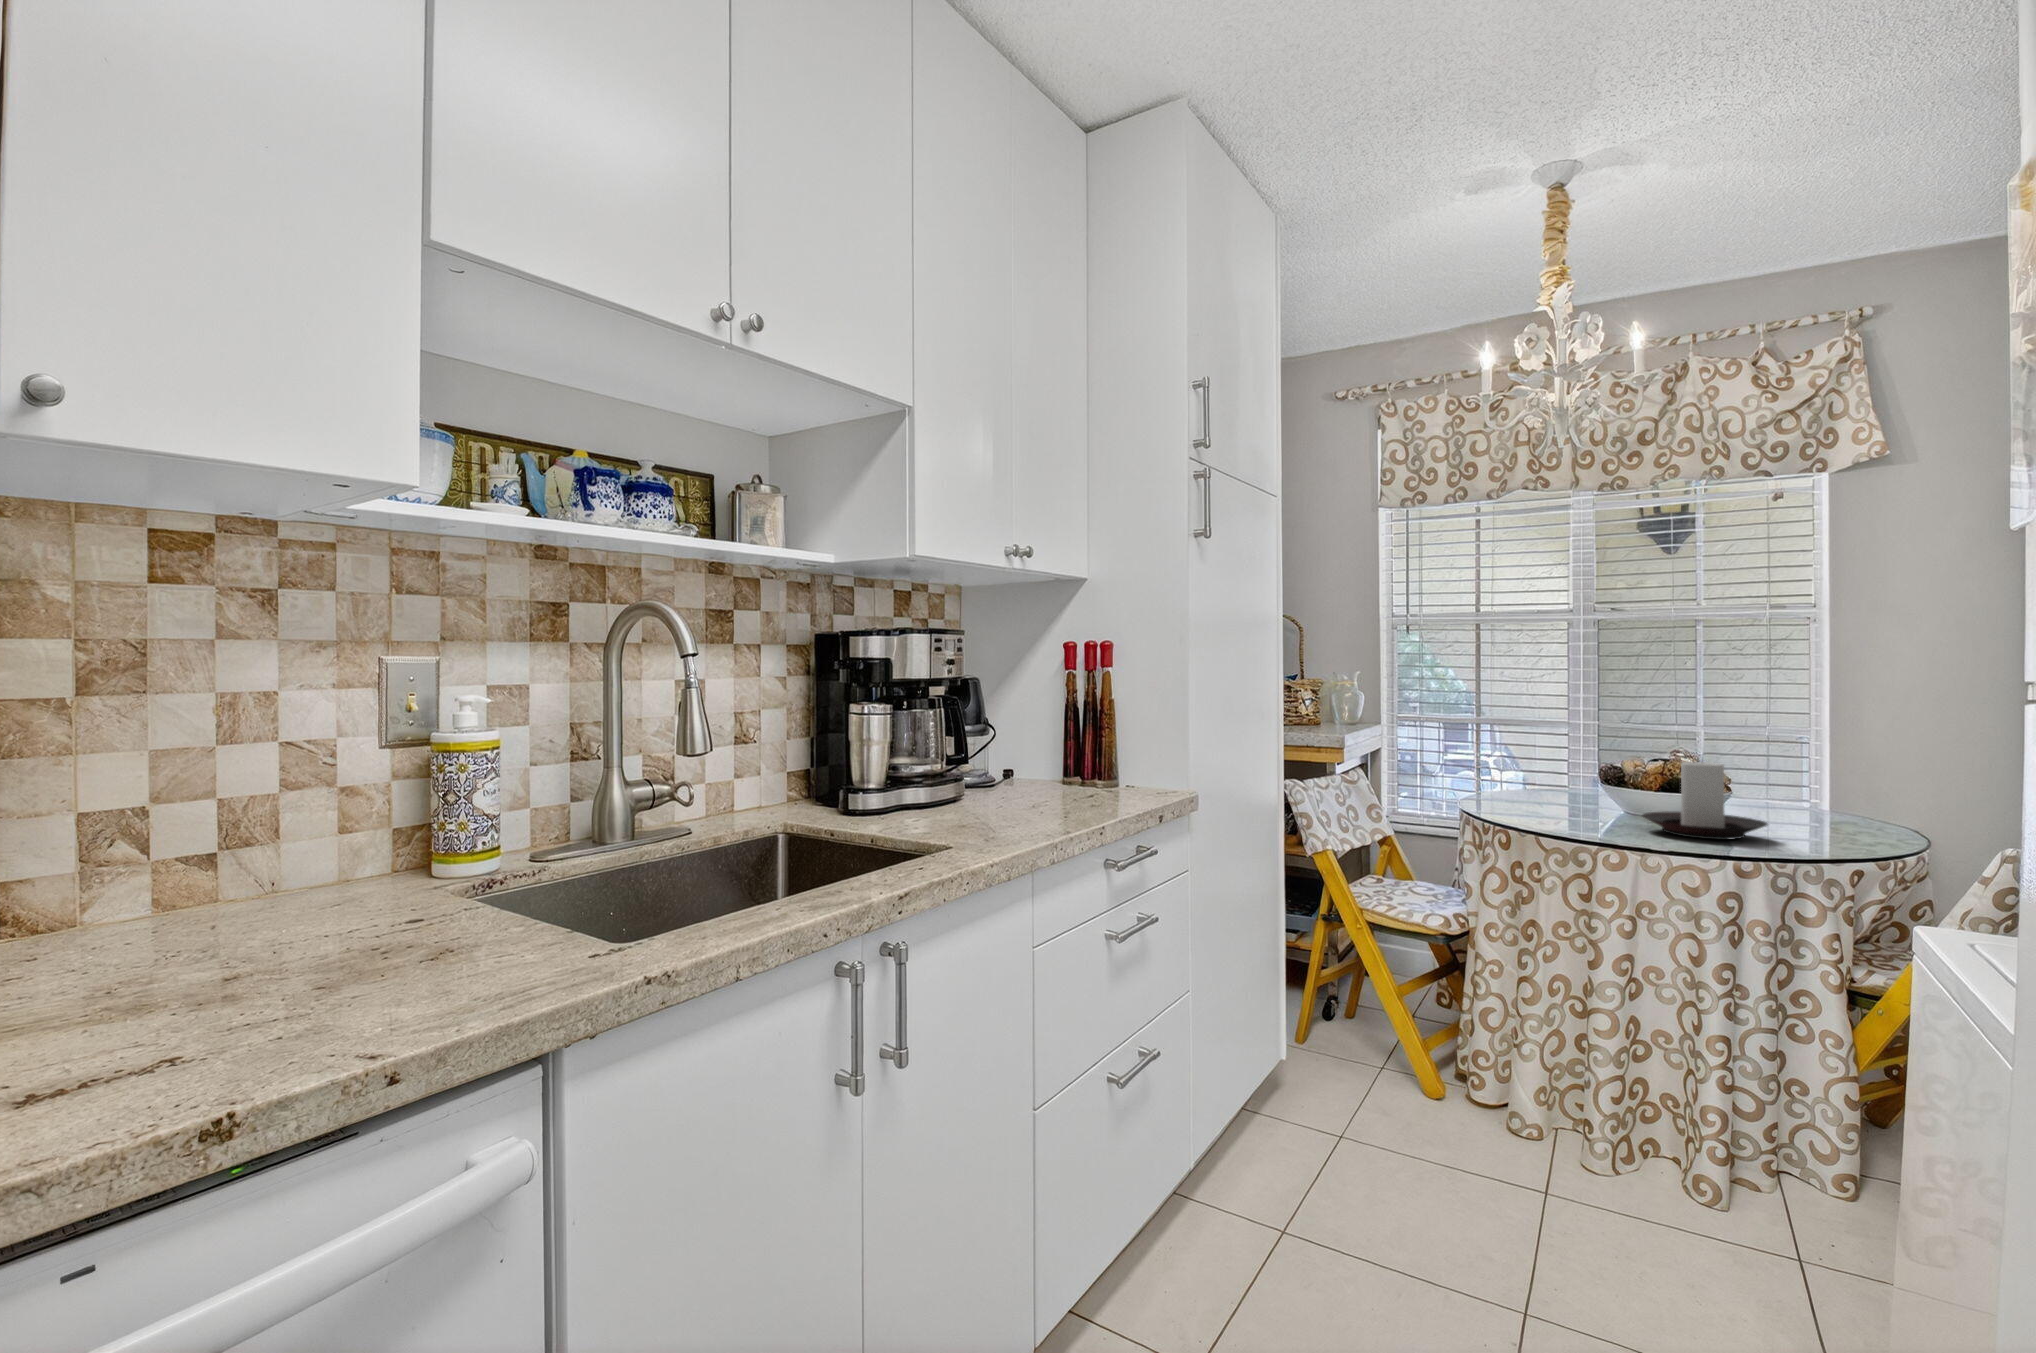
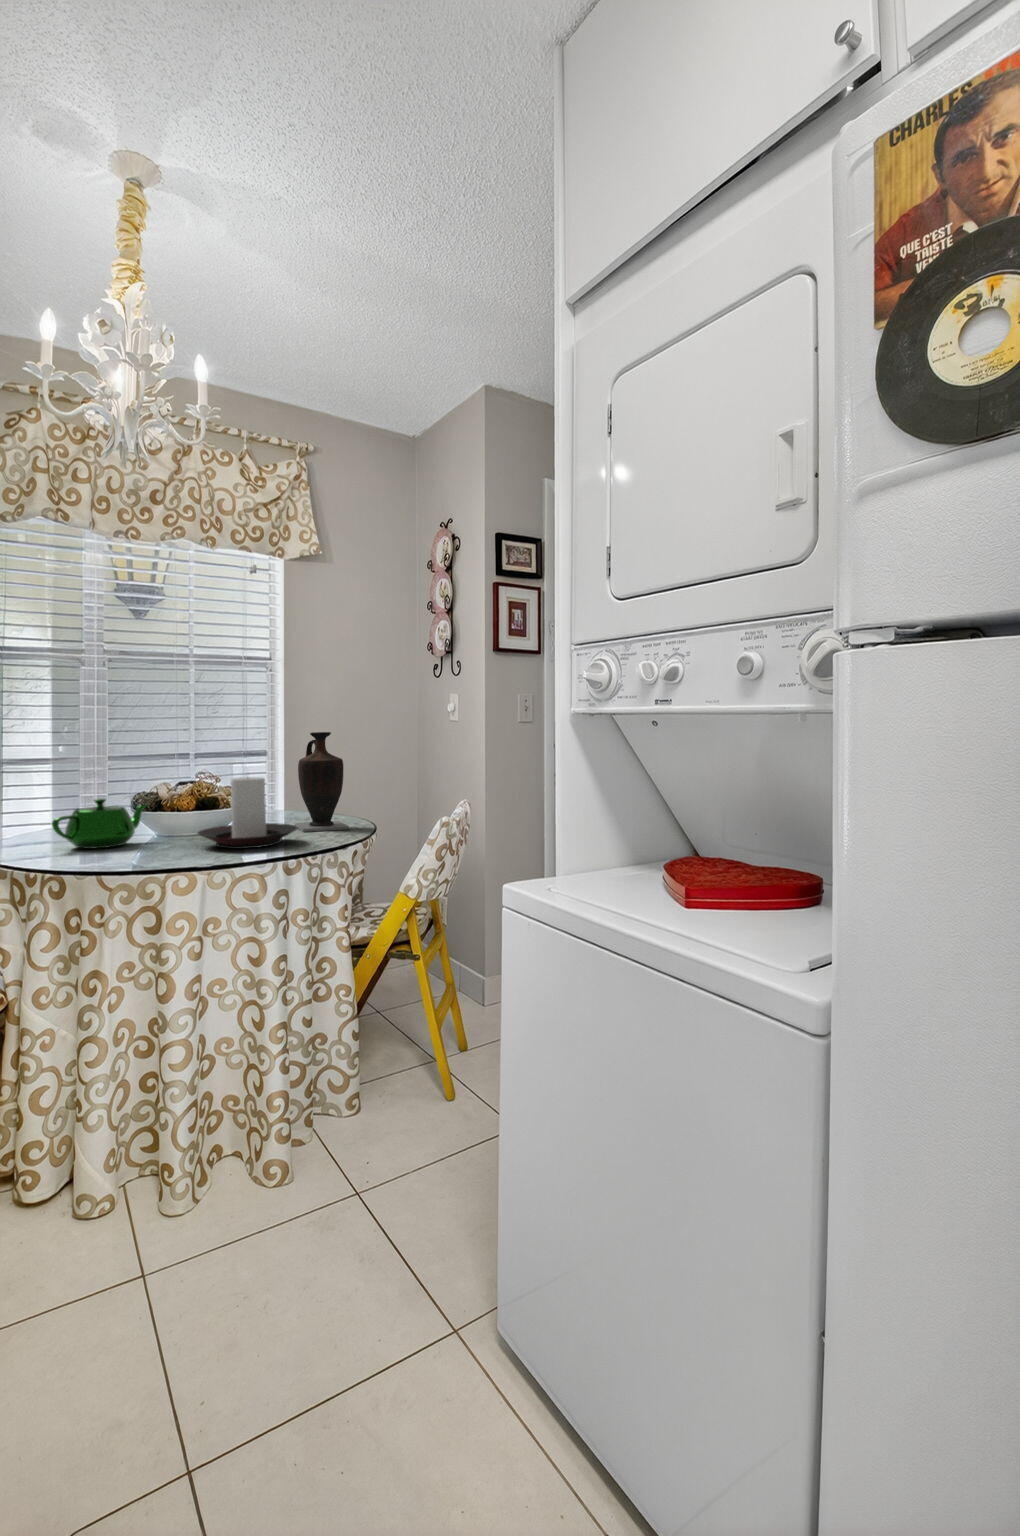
vase: none [1788,713,1865,840] -> present [295,732,349,832]
teapot: none [1507,770,1599,816] -> present [52,799,147,849]

